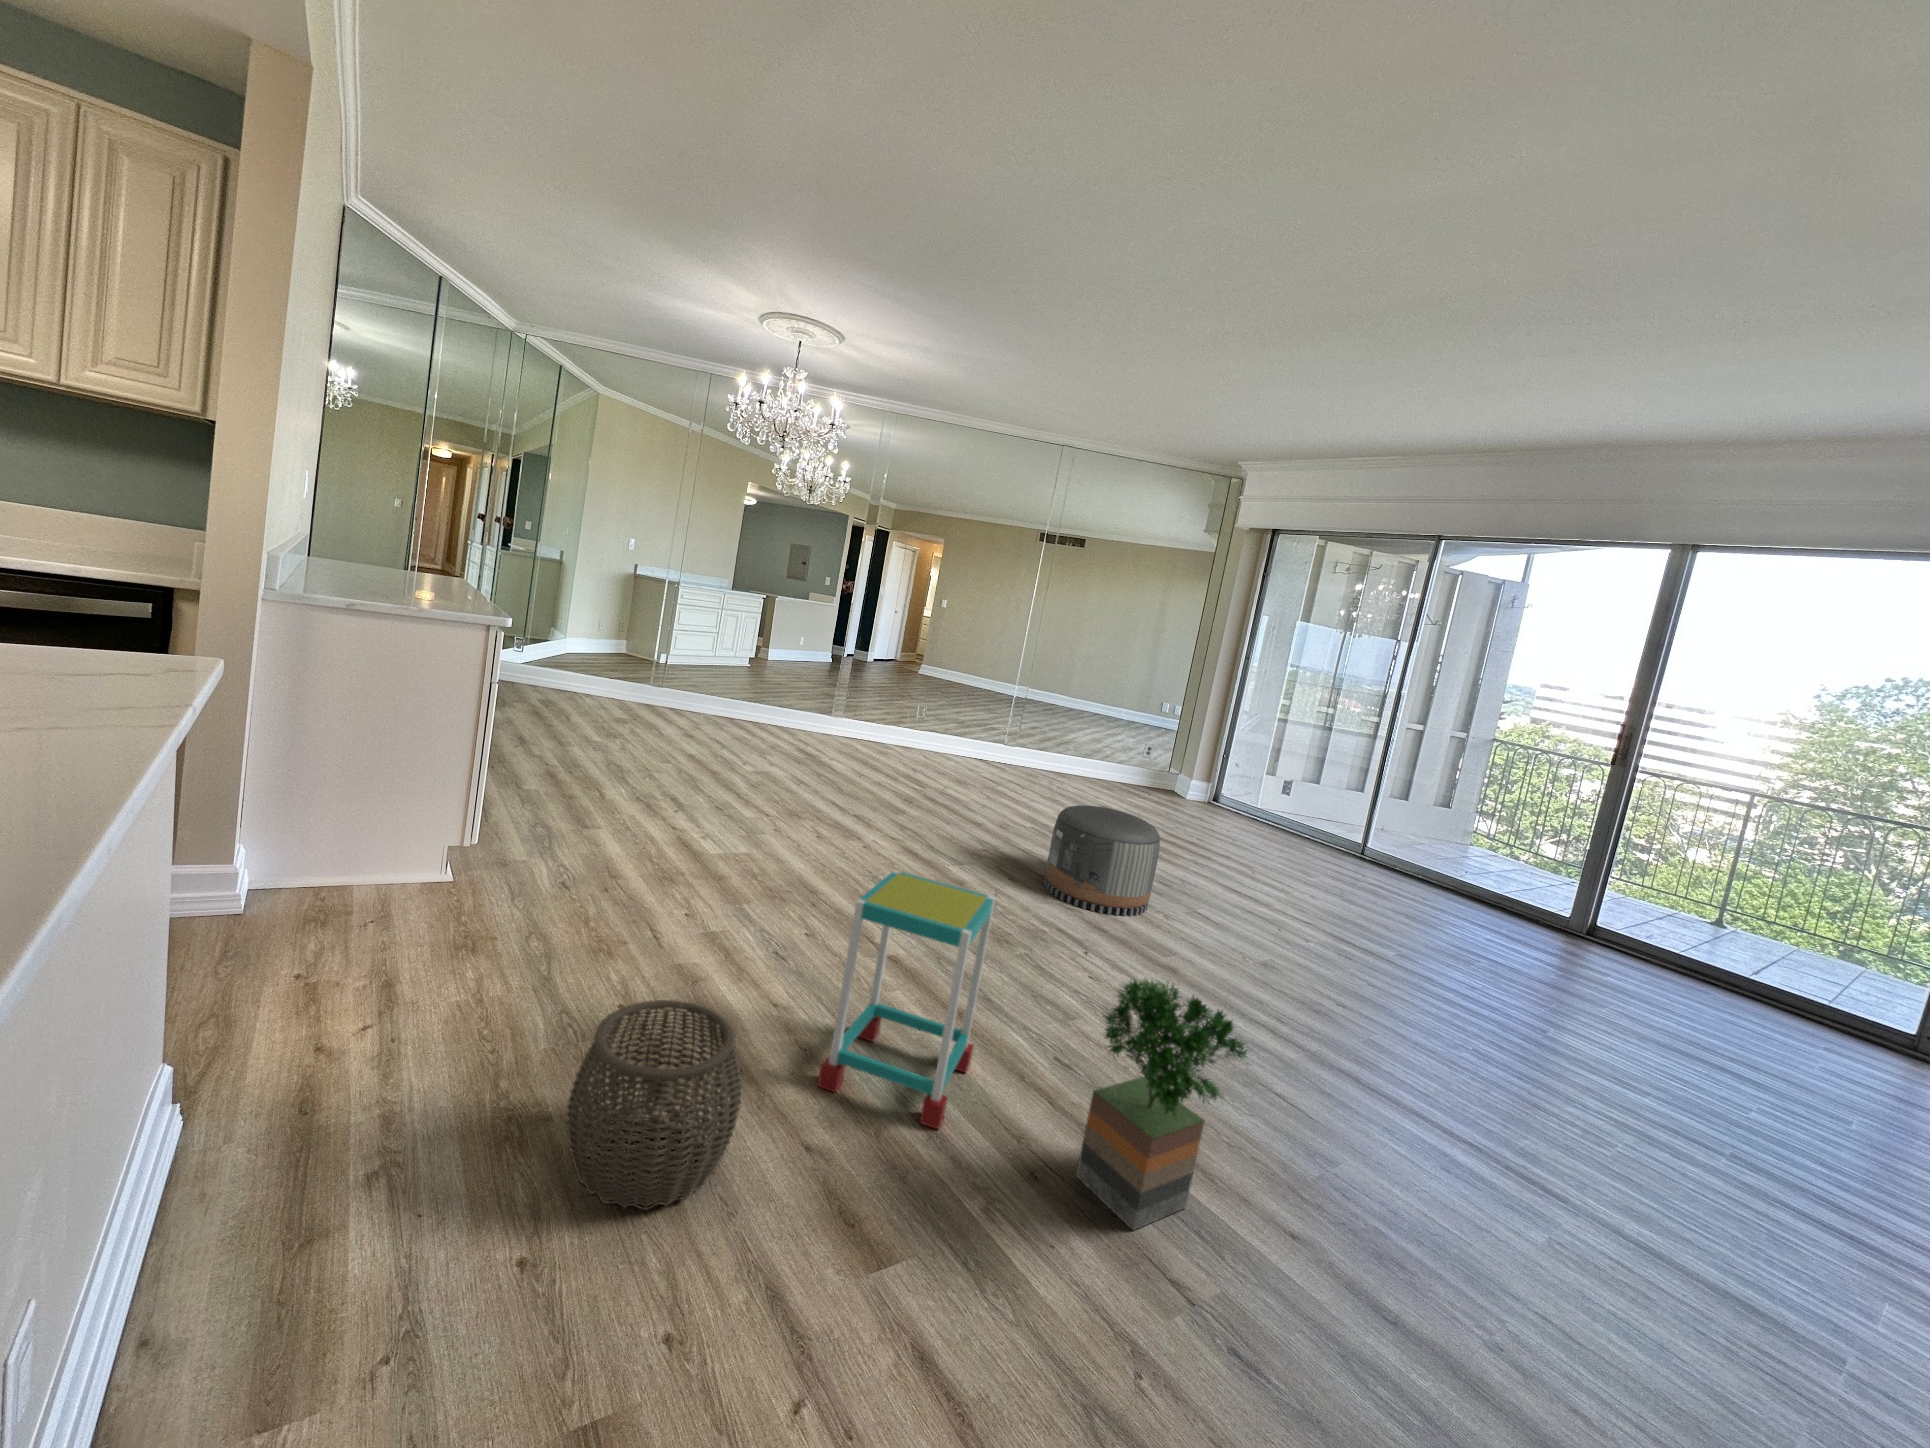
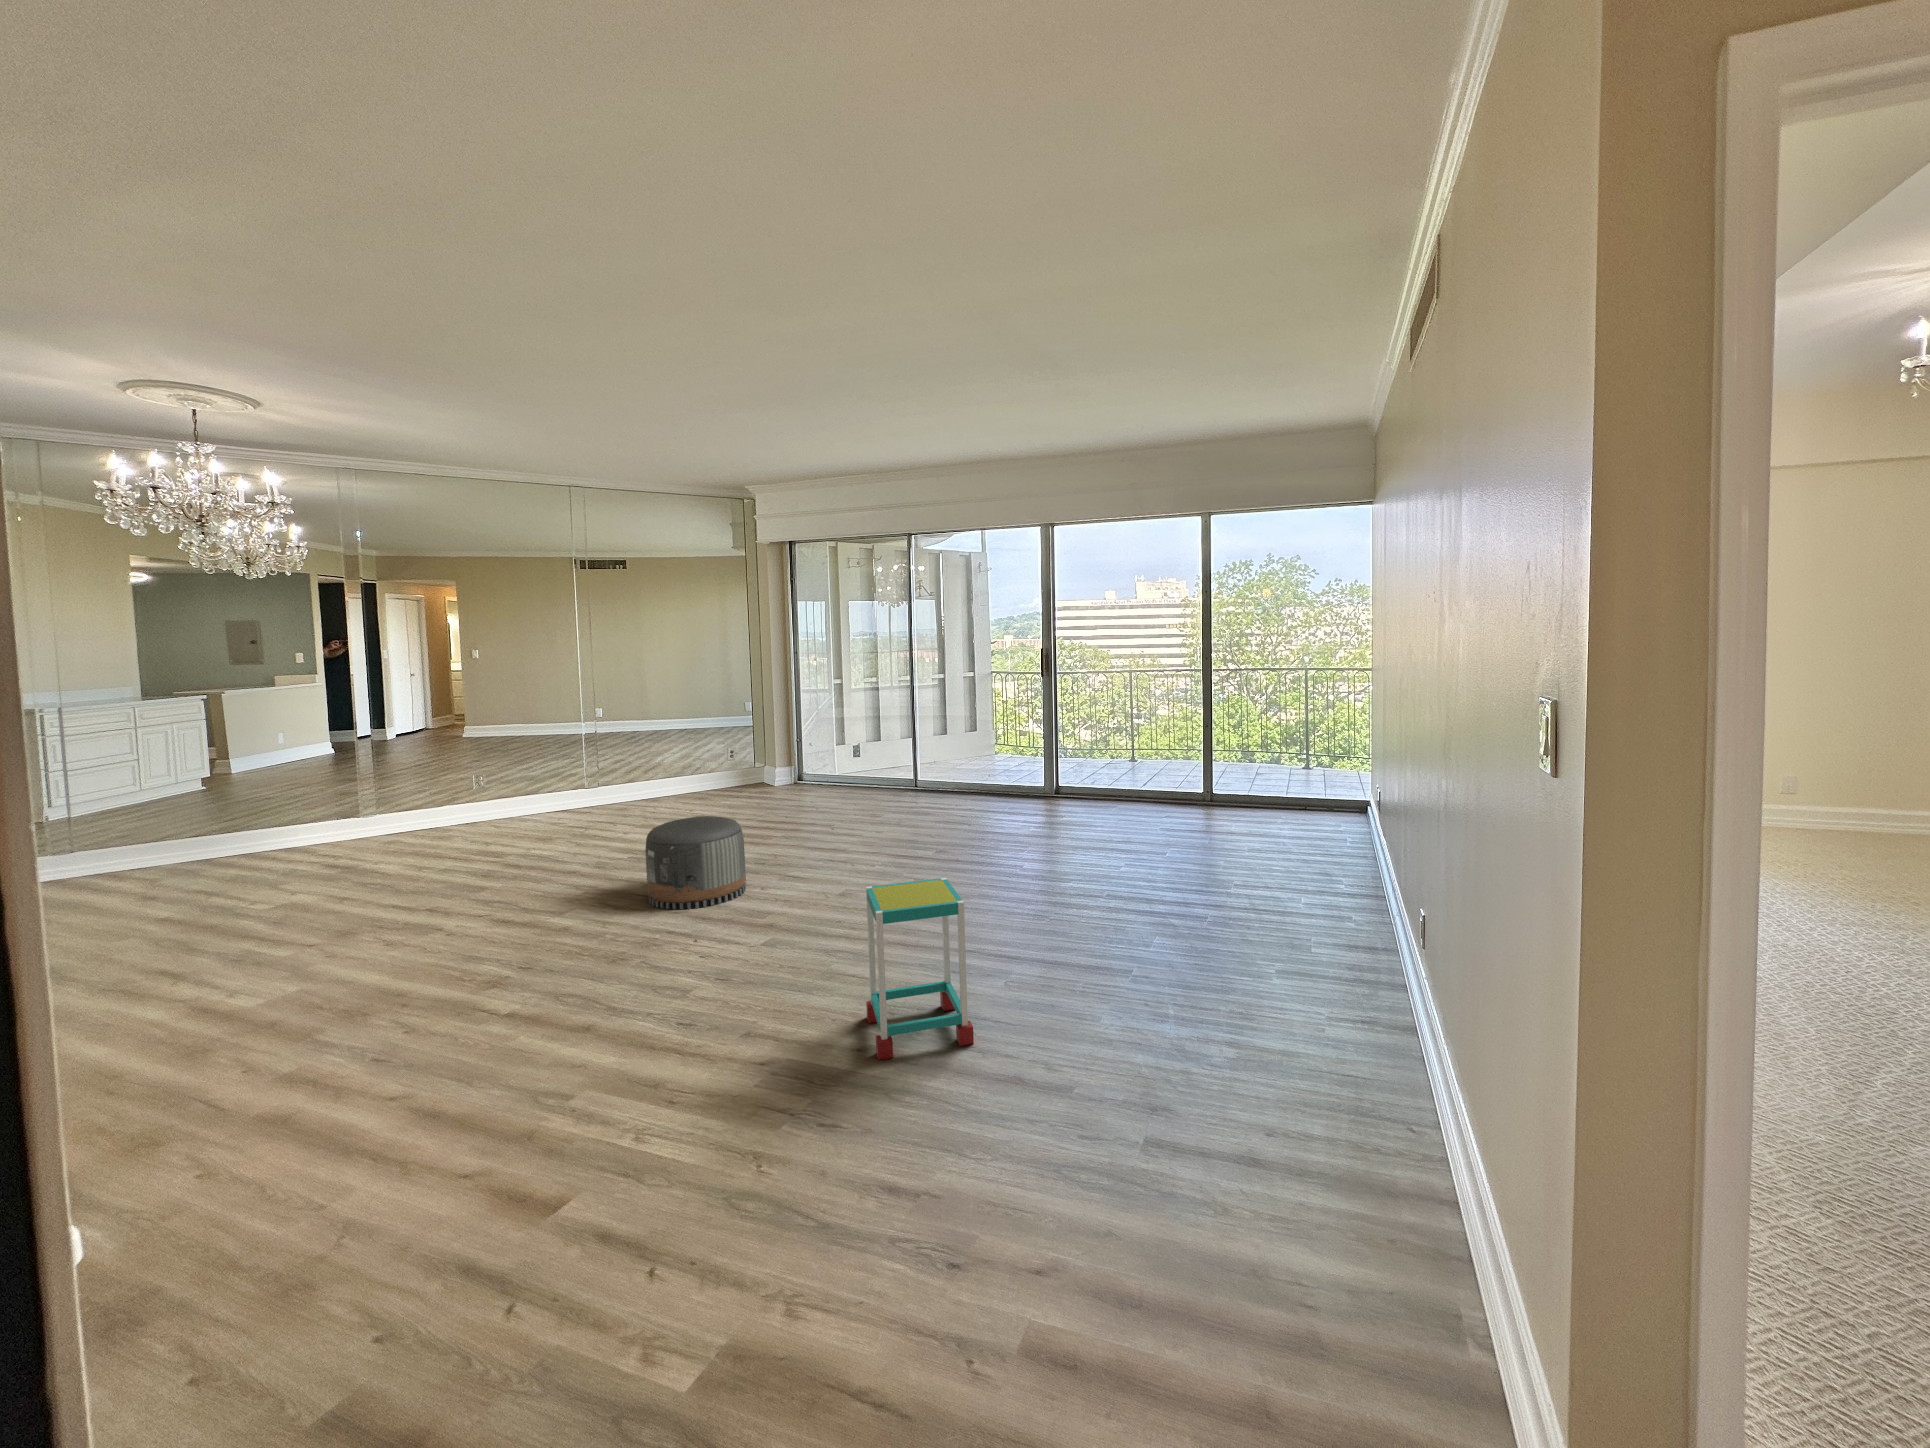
side table: present [818,870,995,1130] -> present [866,878,974,1060]
potted tree: present [1076,978,1247,1230] -> none [691,924,800,1100]
woven basket: present [566,1000,742,1210] -> none [198,1102,392,1299]

